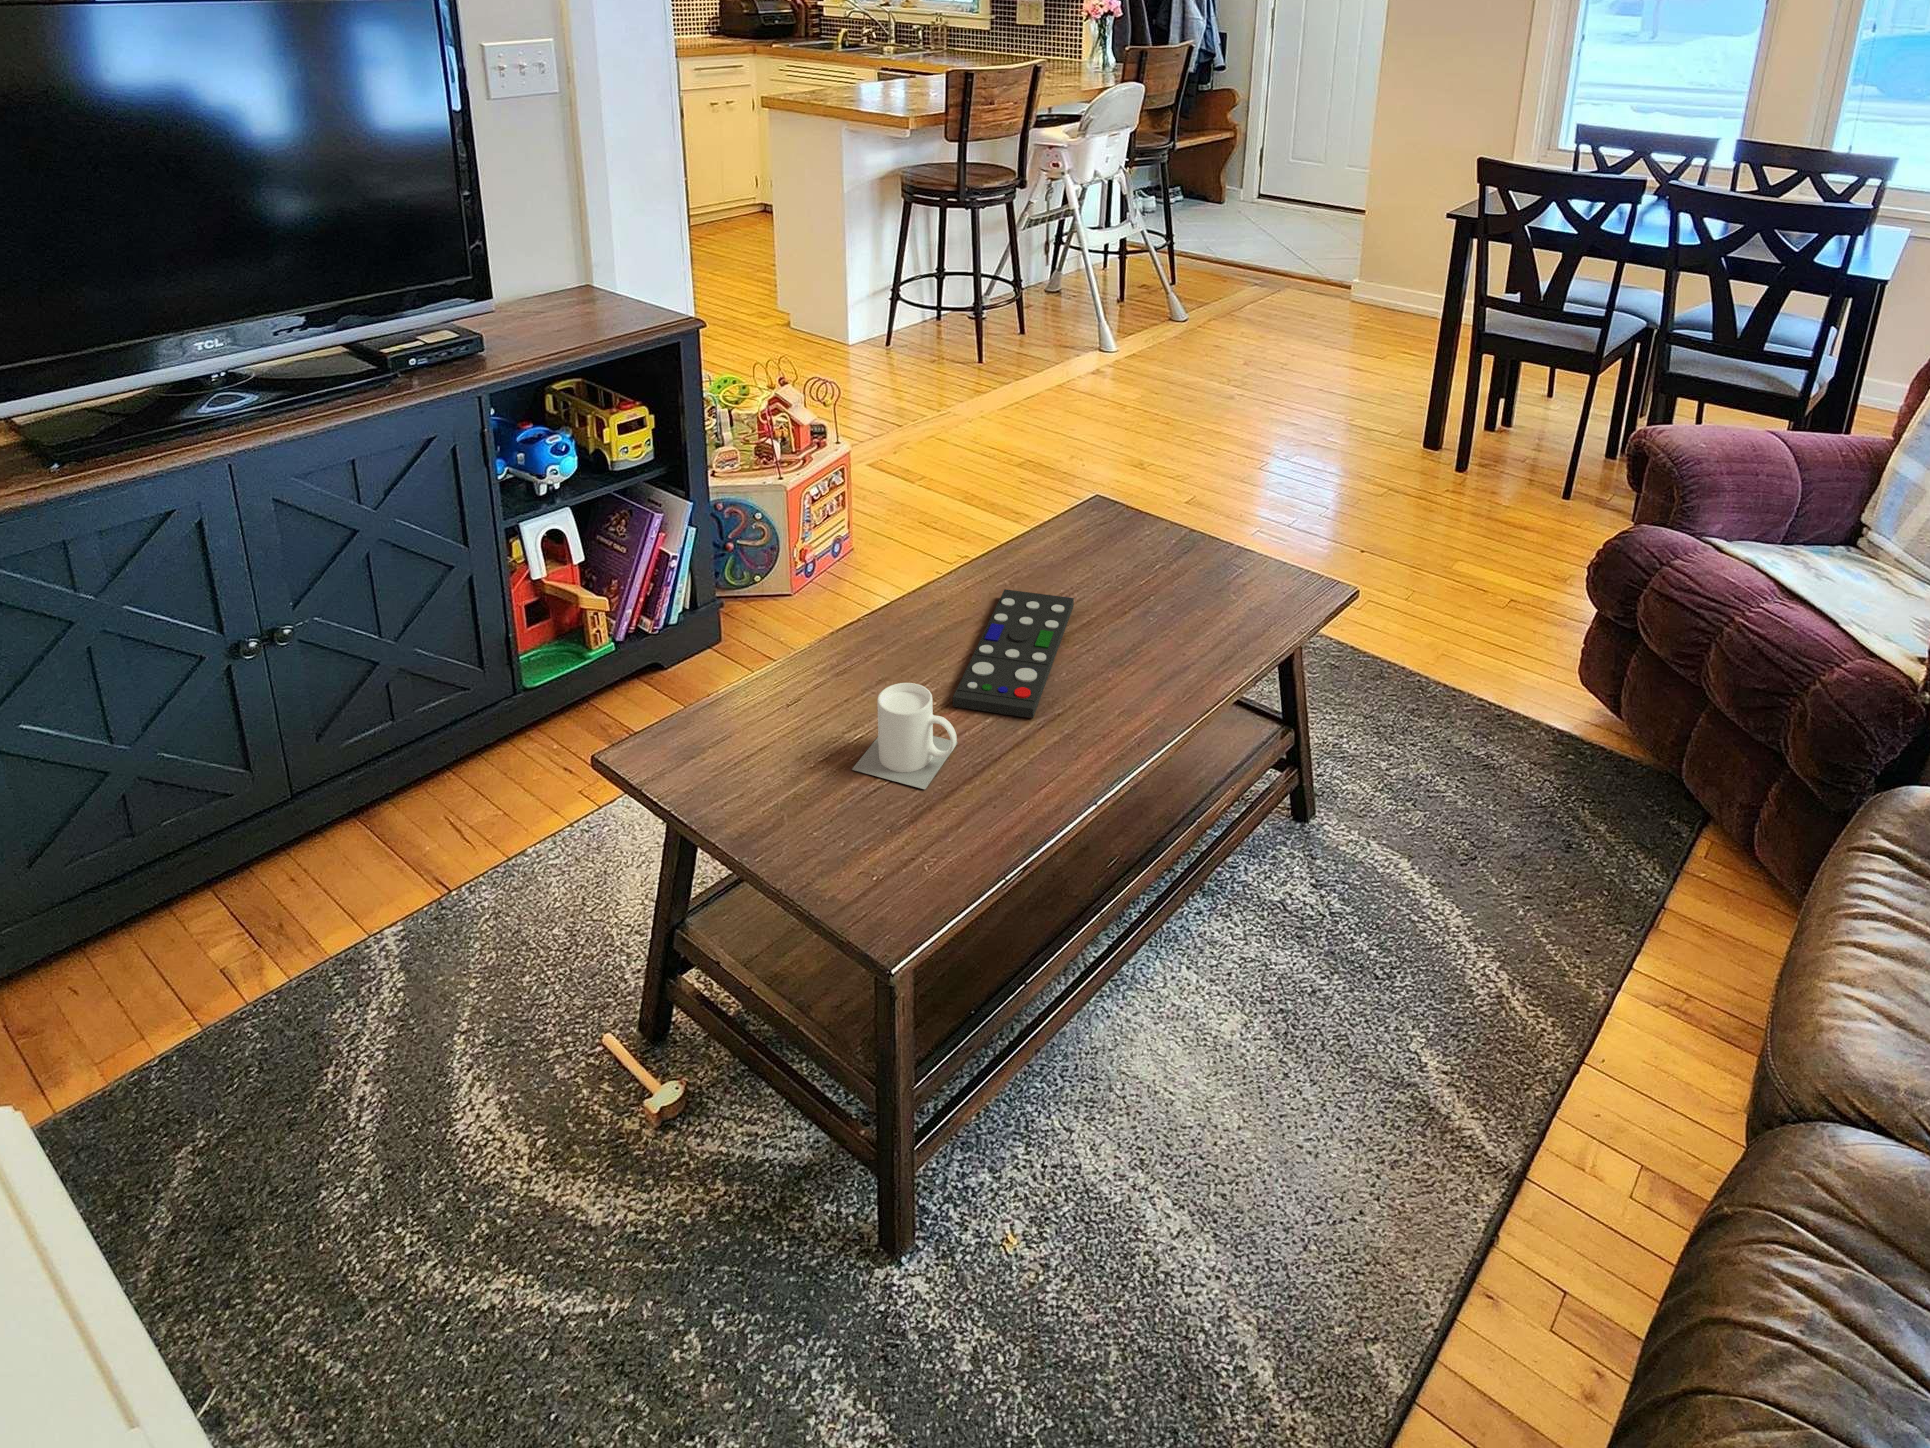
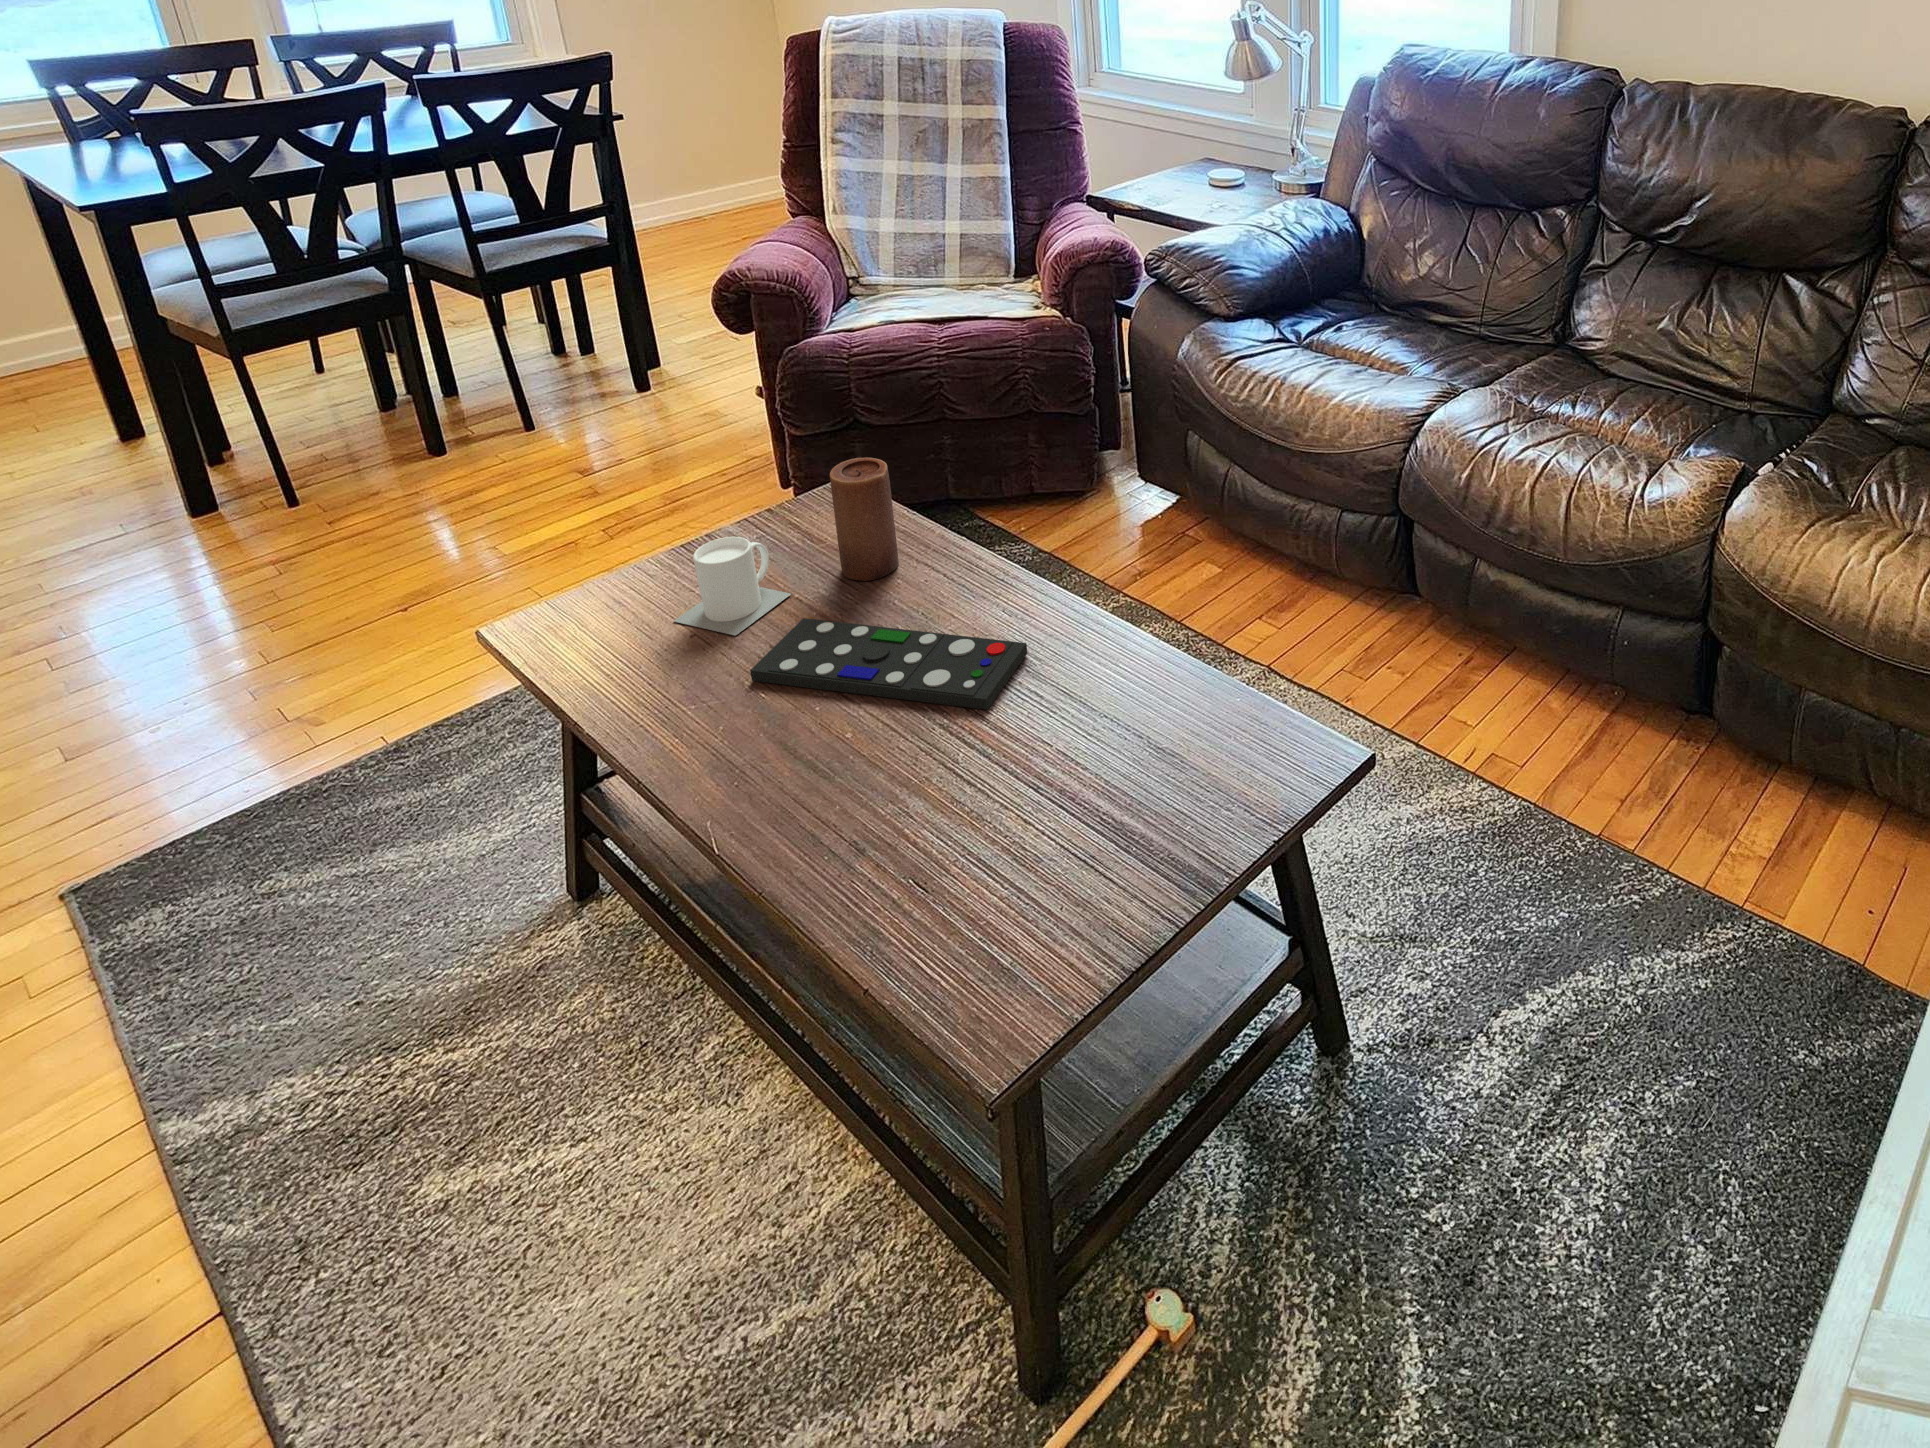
candle: none [1146,524,1201,634] -> present [830,458,899,581]
mug: present [852,683,958,789] -> present [674,537,791,636]

